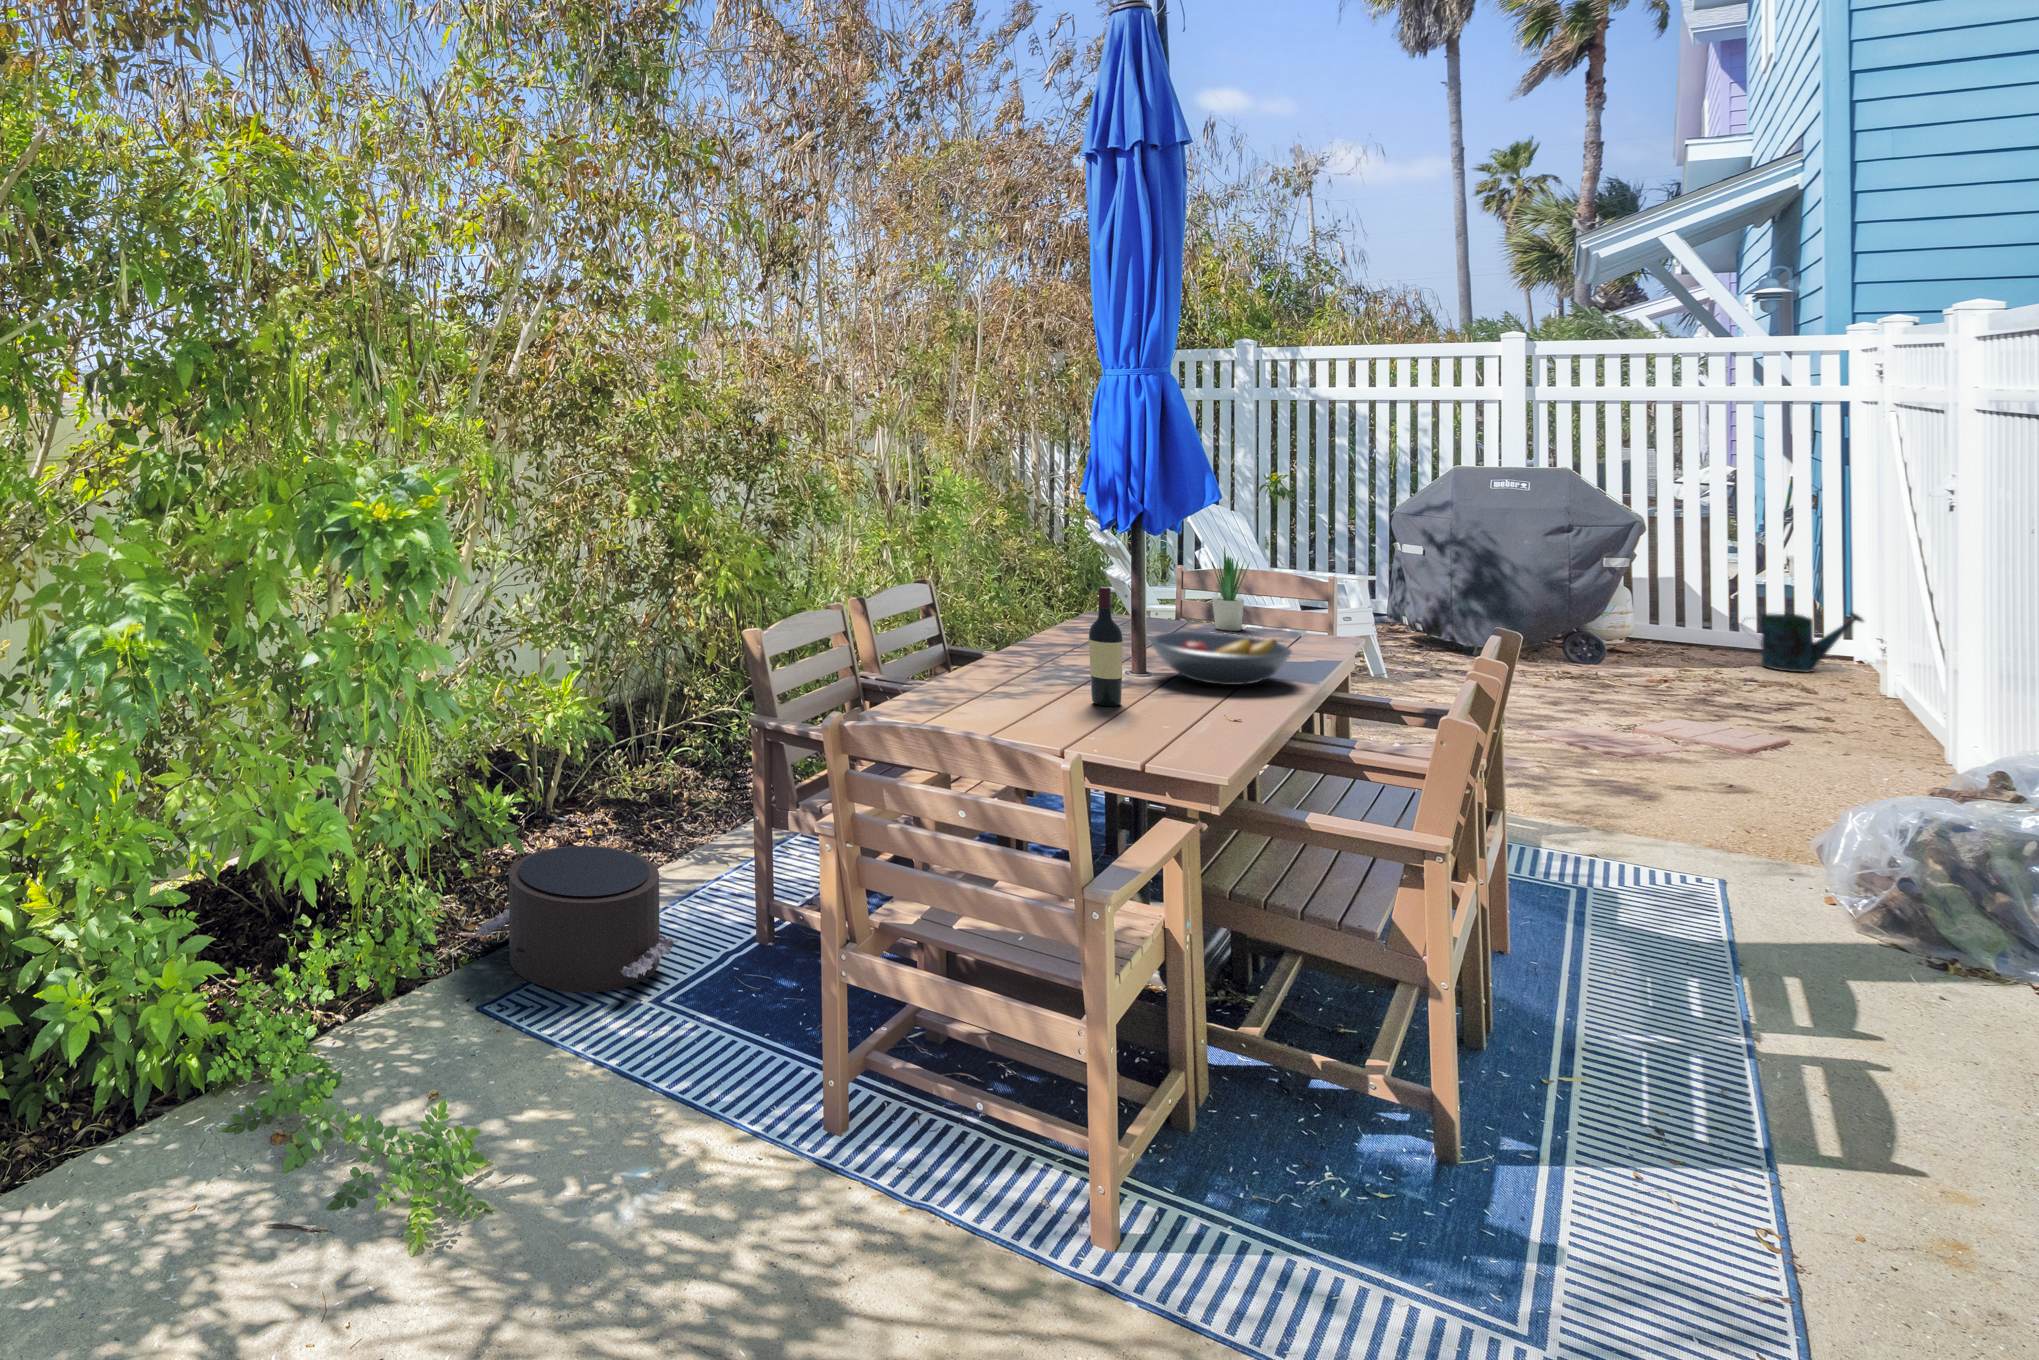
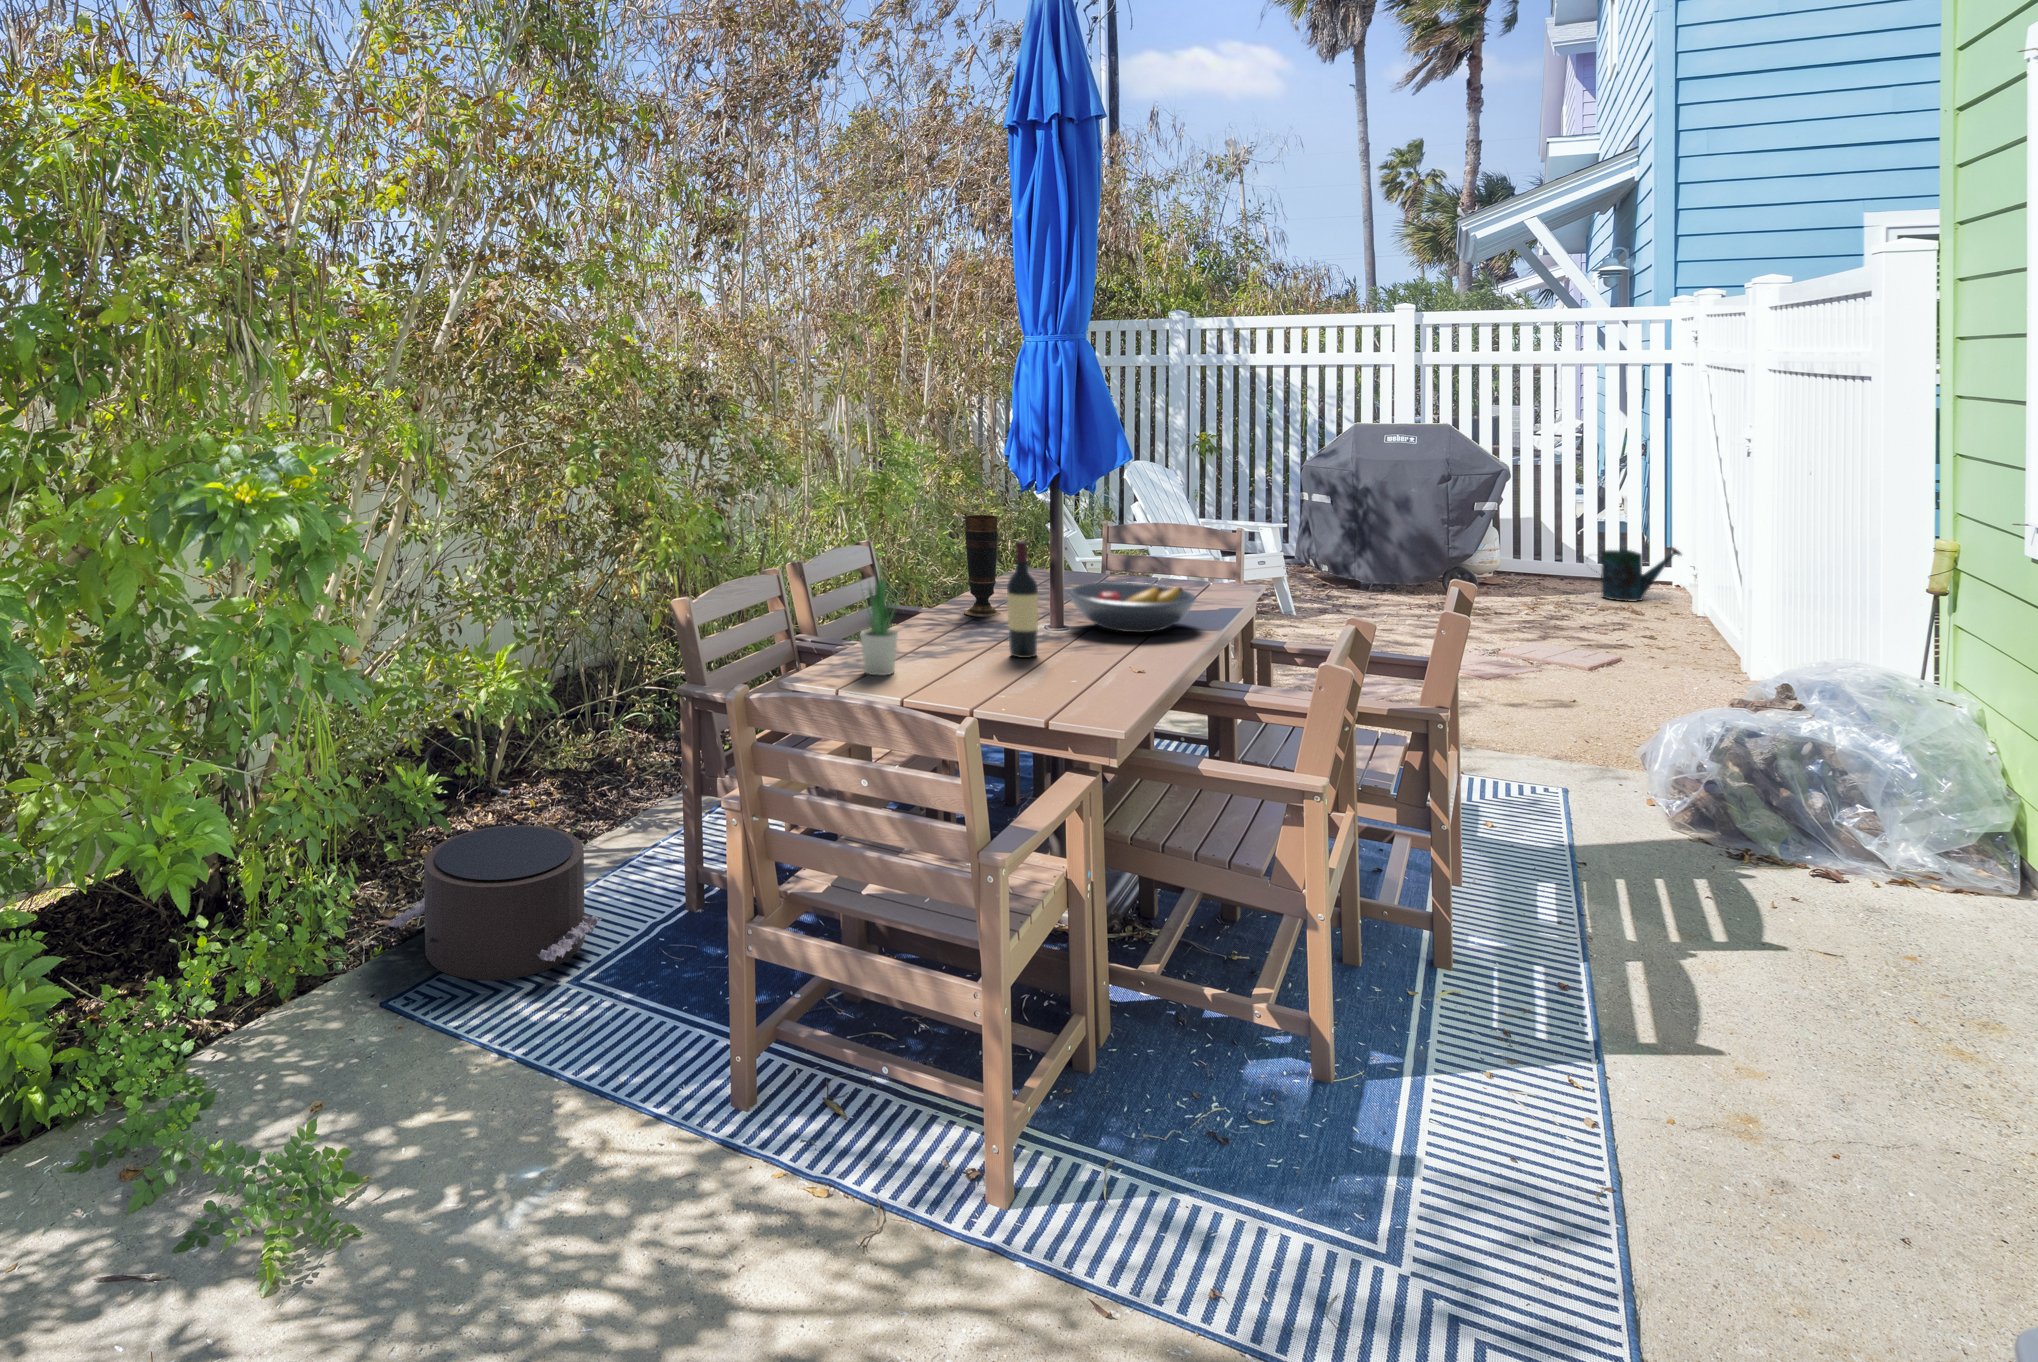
potted plant: present [1212,547,1249,631] -> present [860,578,903,675]
vase: none [1035,558,1074,662] -> present [964,515,1001,617]

